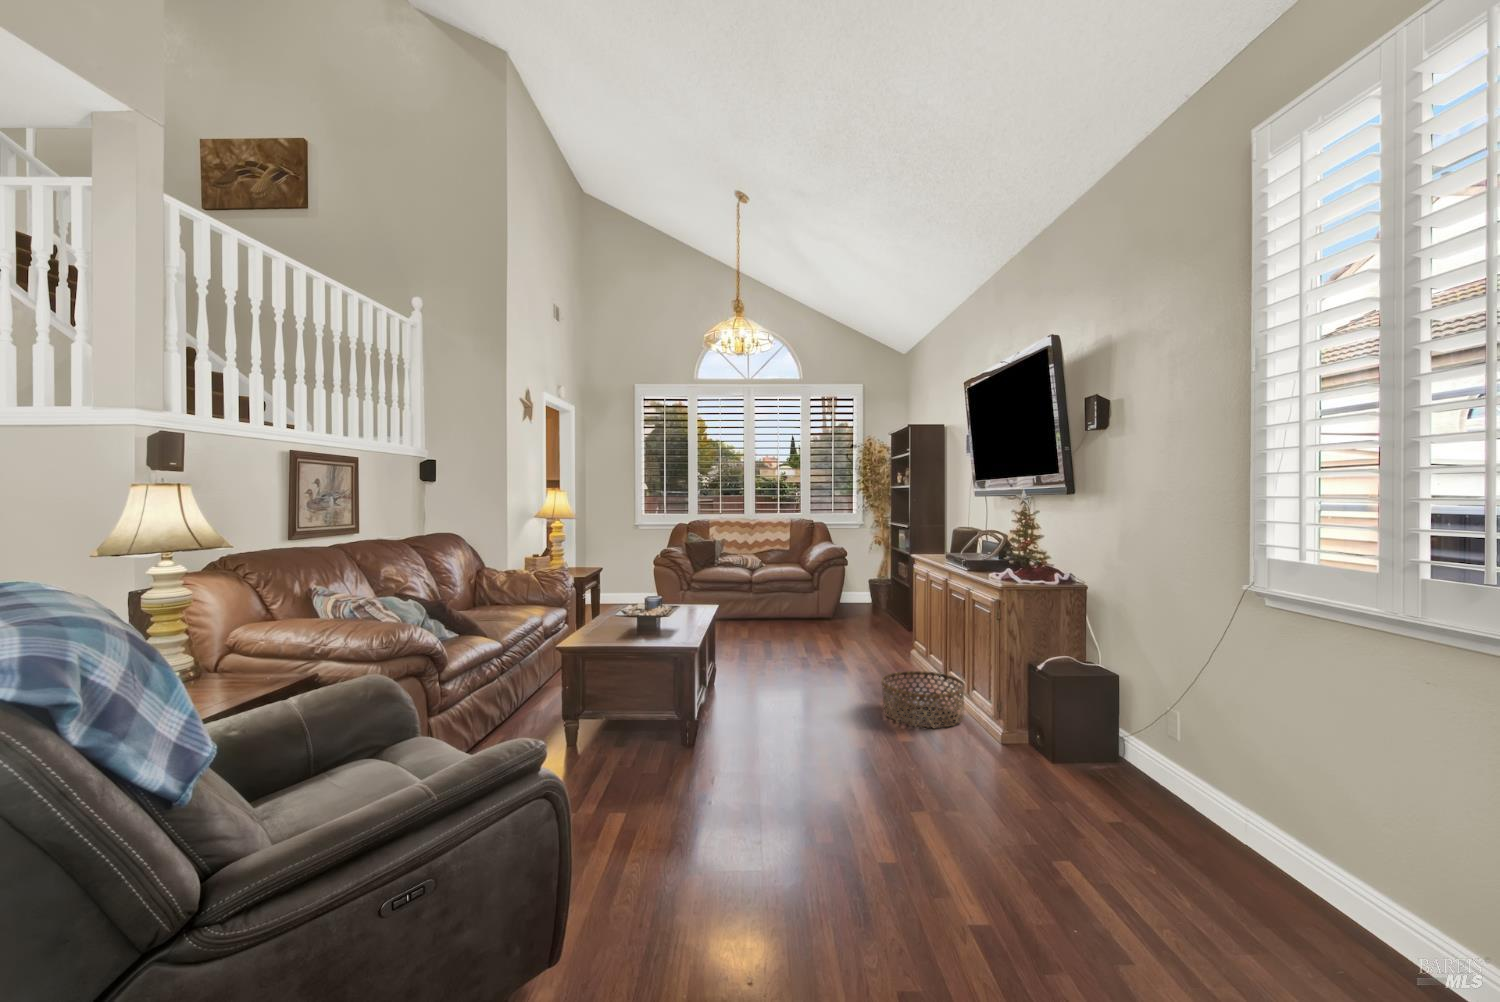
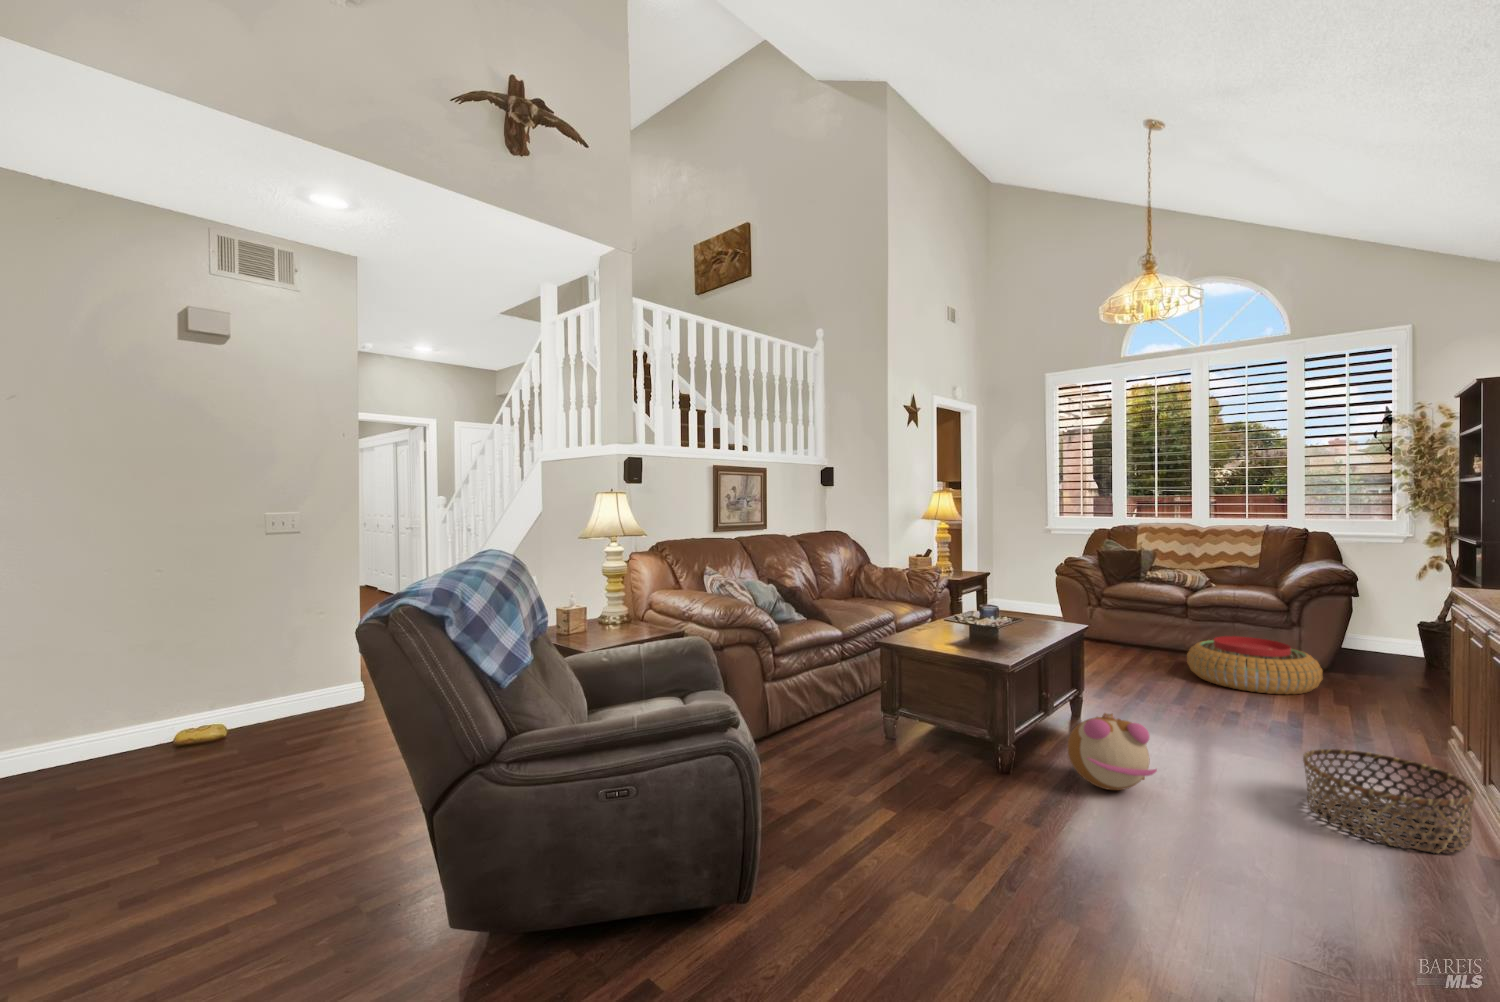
pouf: none [763,604,845,645] -> present [1187,636,1323,694]
plush toy: none [744,676,810,739] -> present [1067,713,1157,790]

